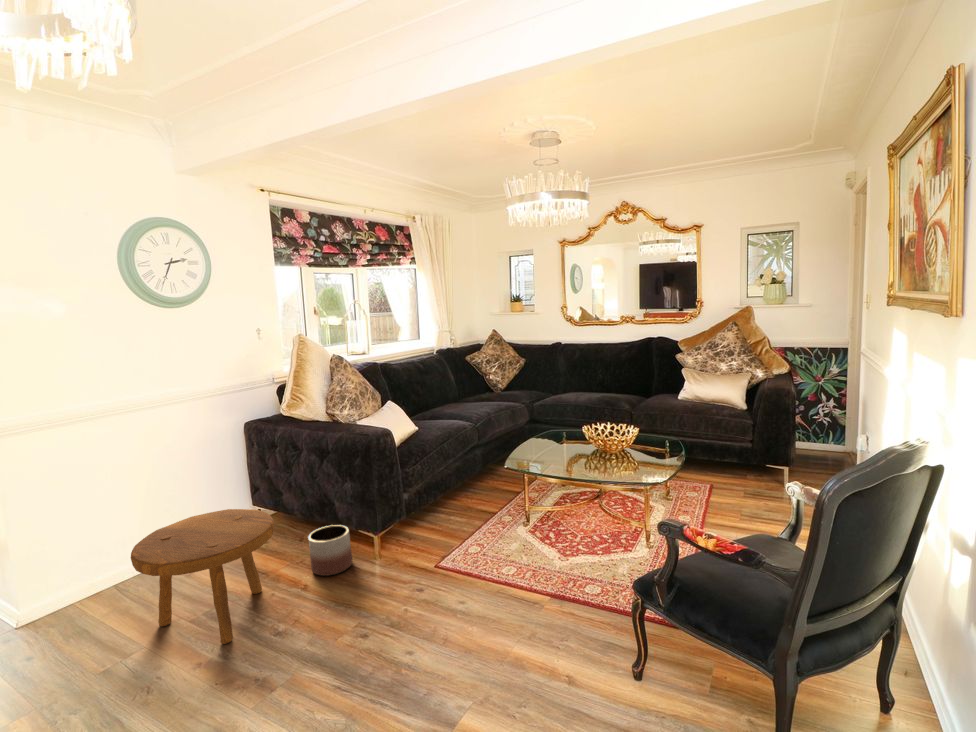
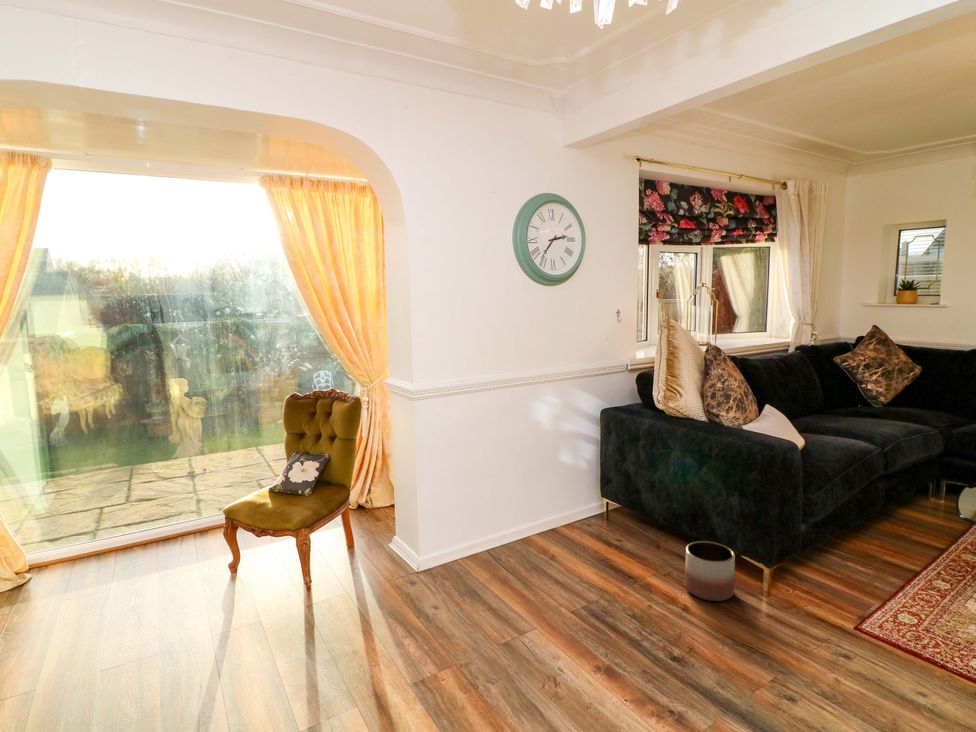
footstool: present [131,509,275,644] -> none [531,502,669,654]

